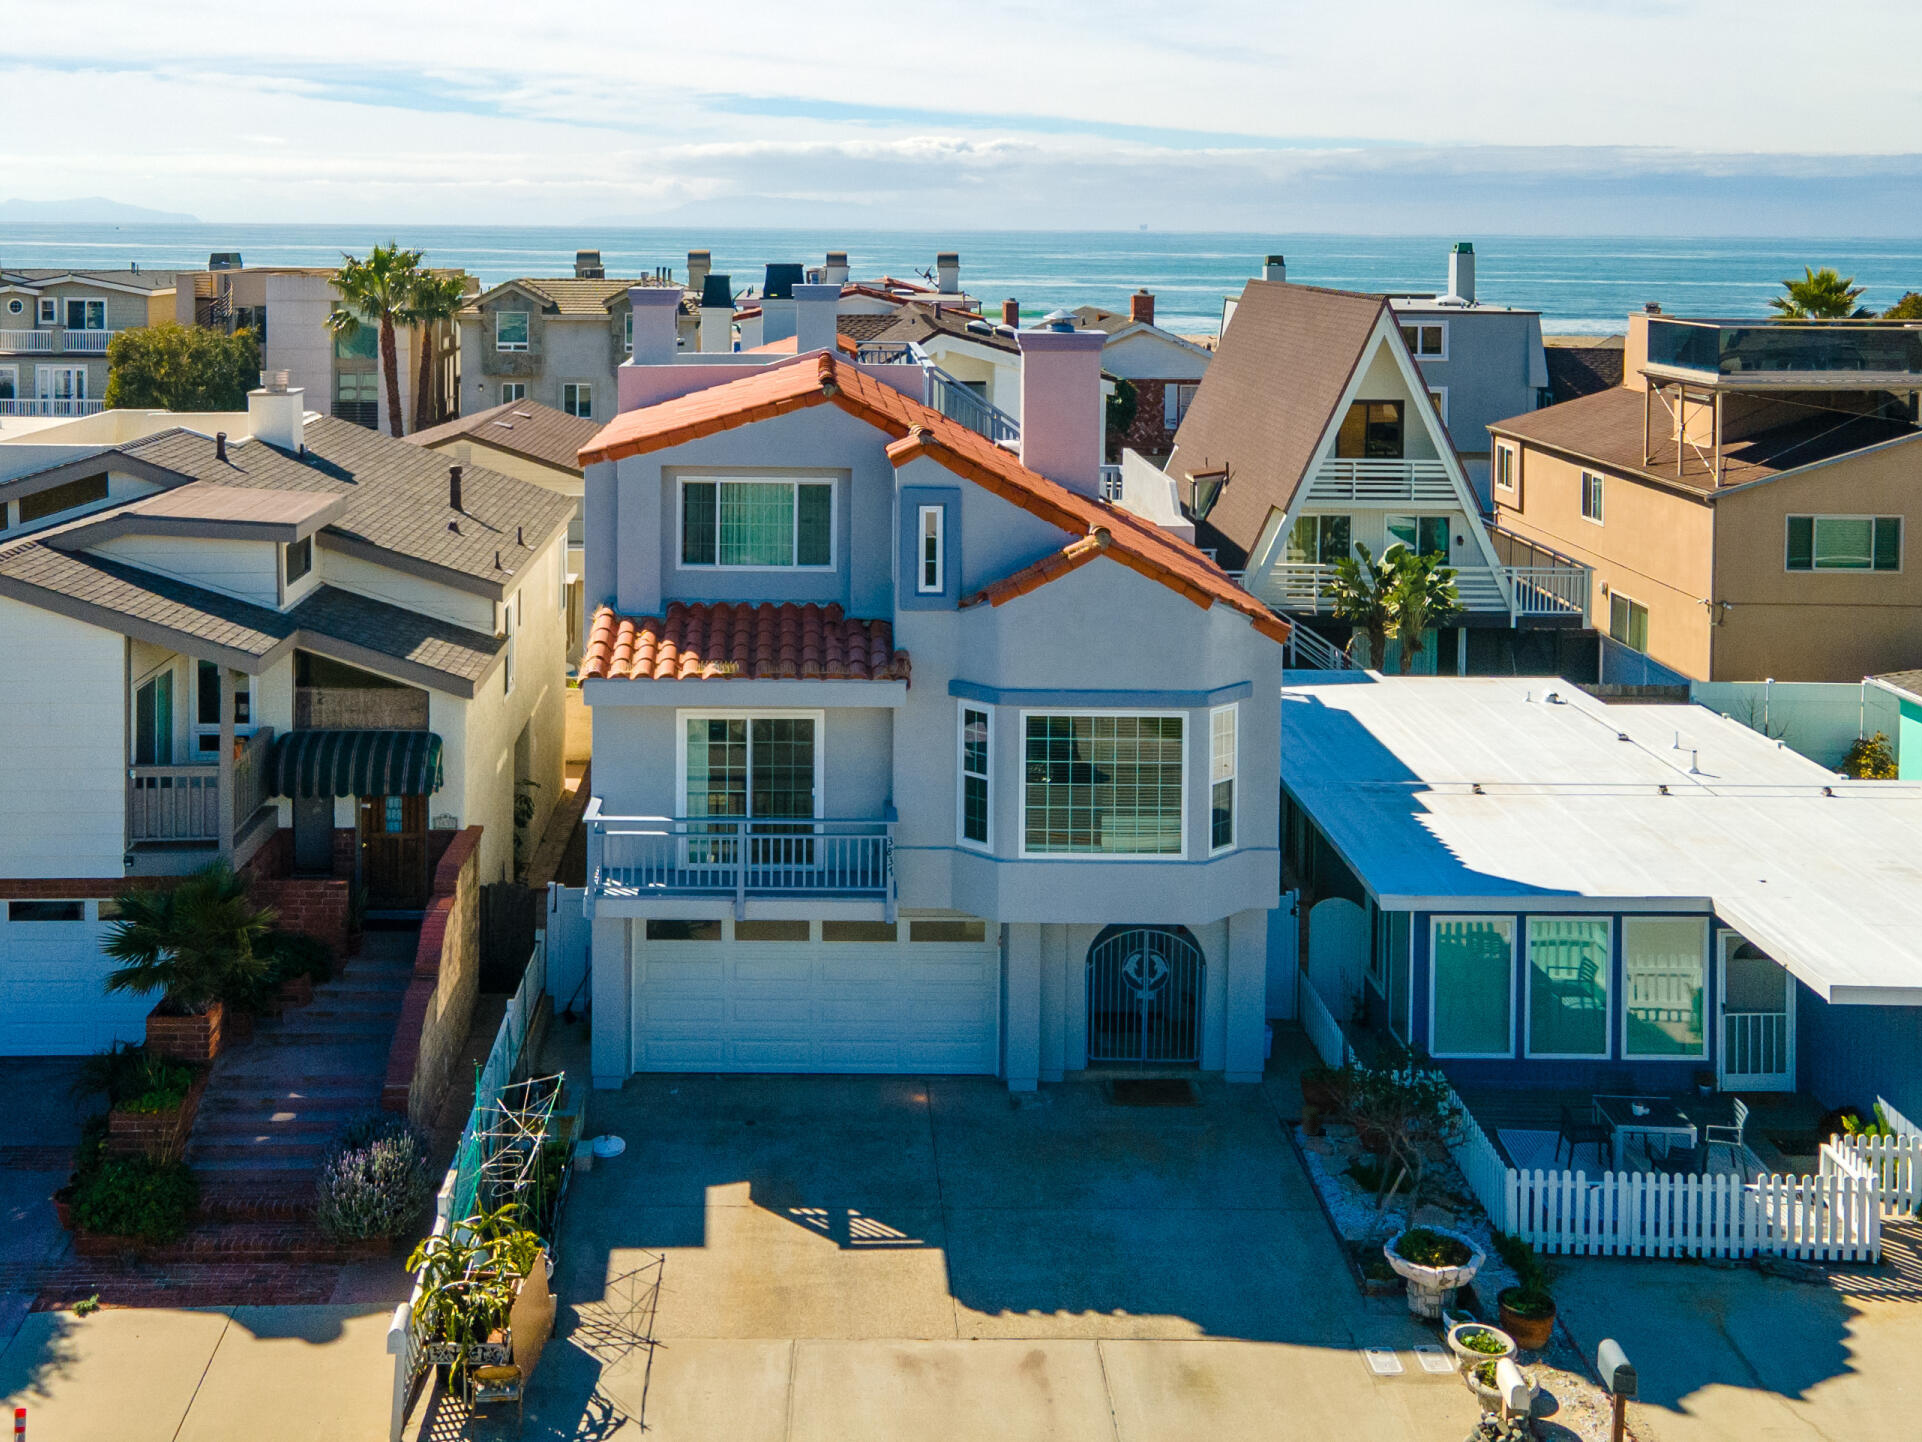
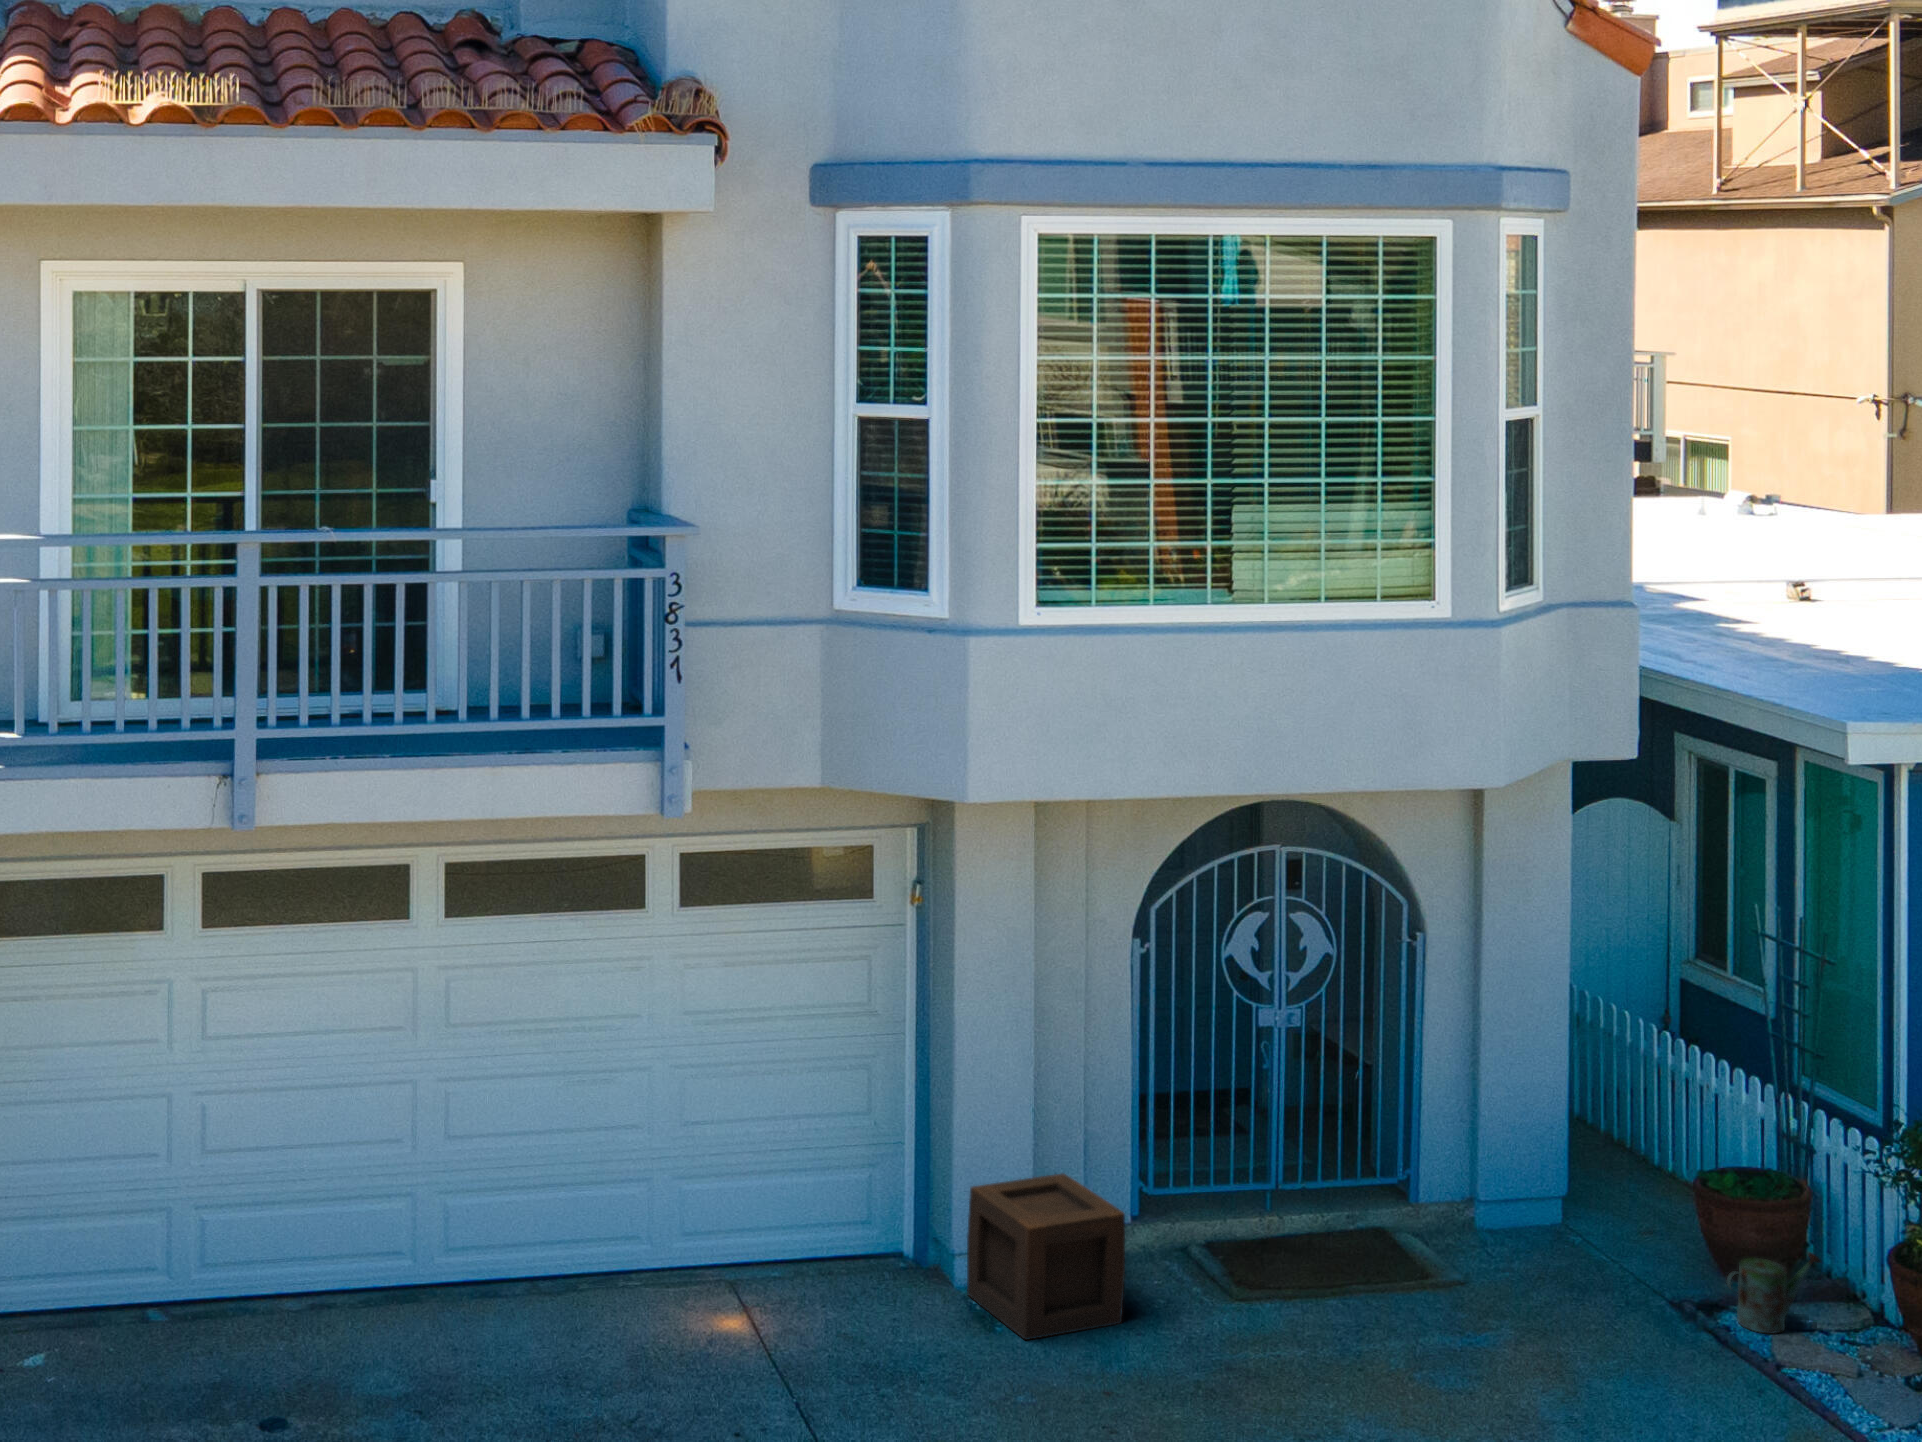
wooden crate: none [1013,1053,1066,1117] -> present [967,1174,1125,1340]

